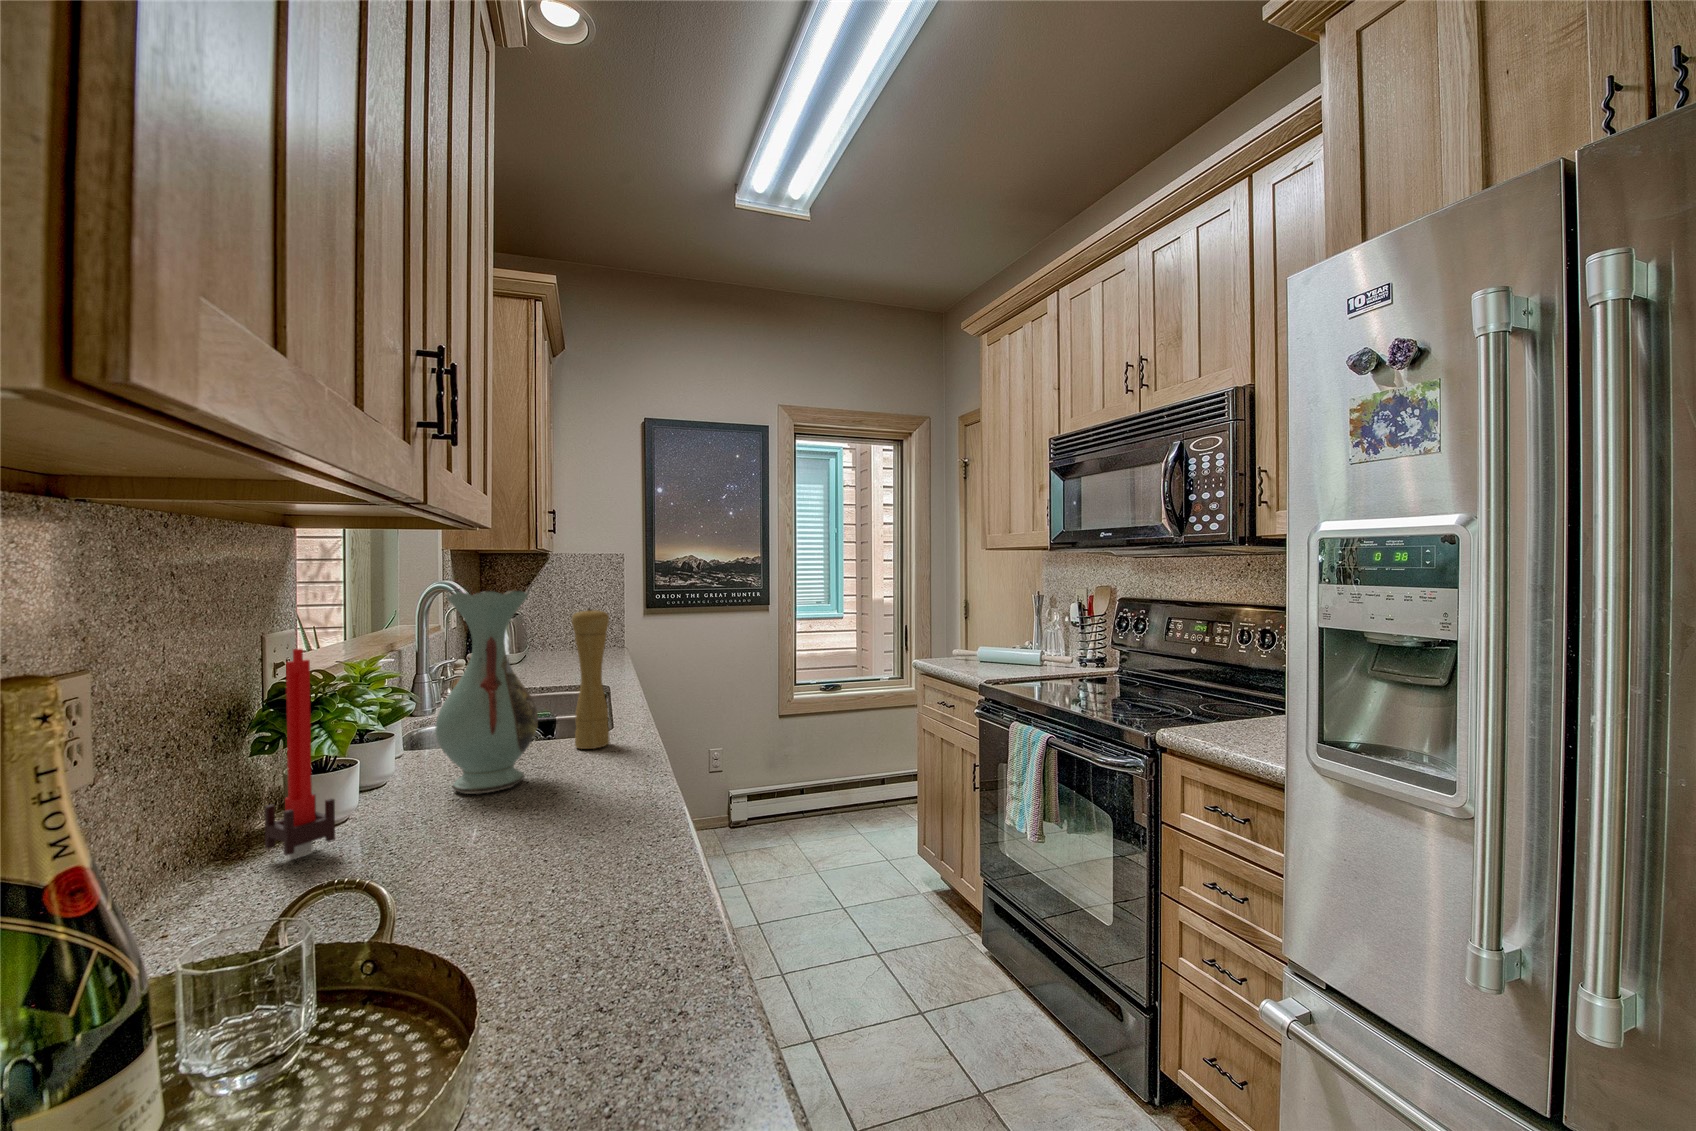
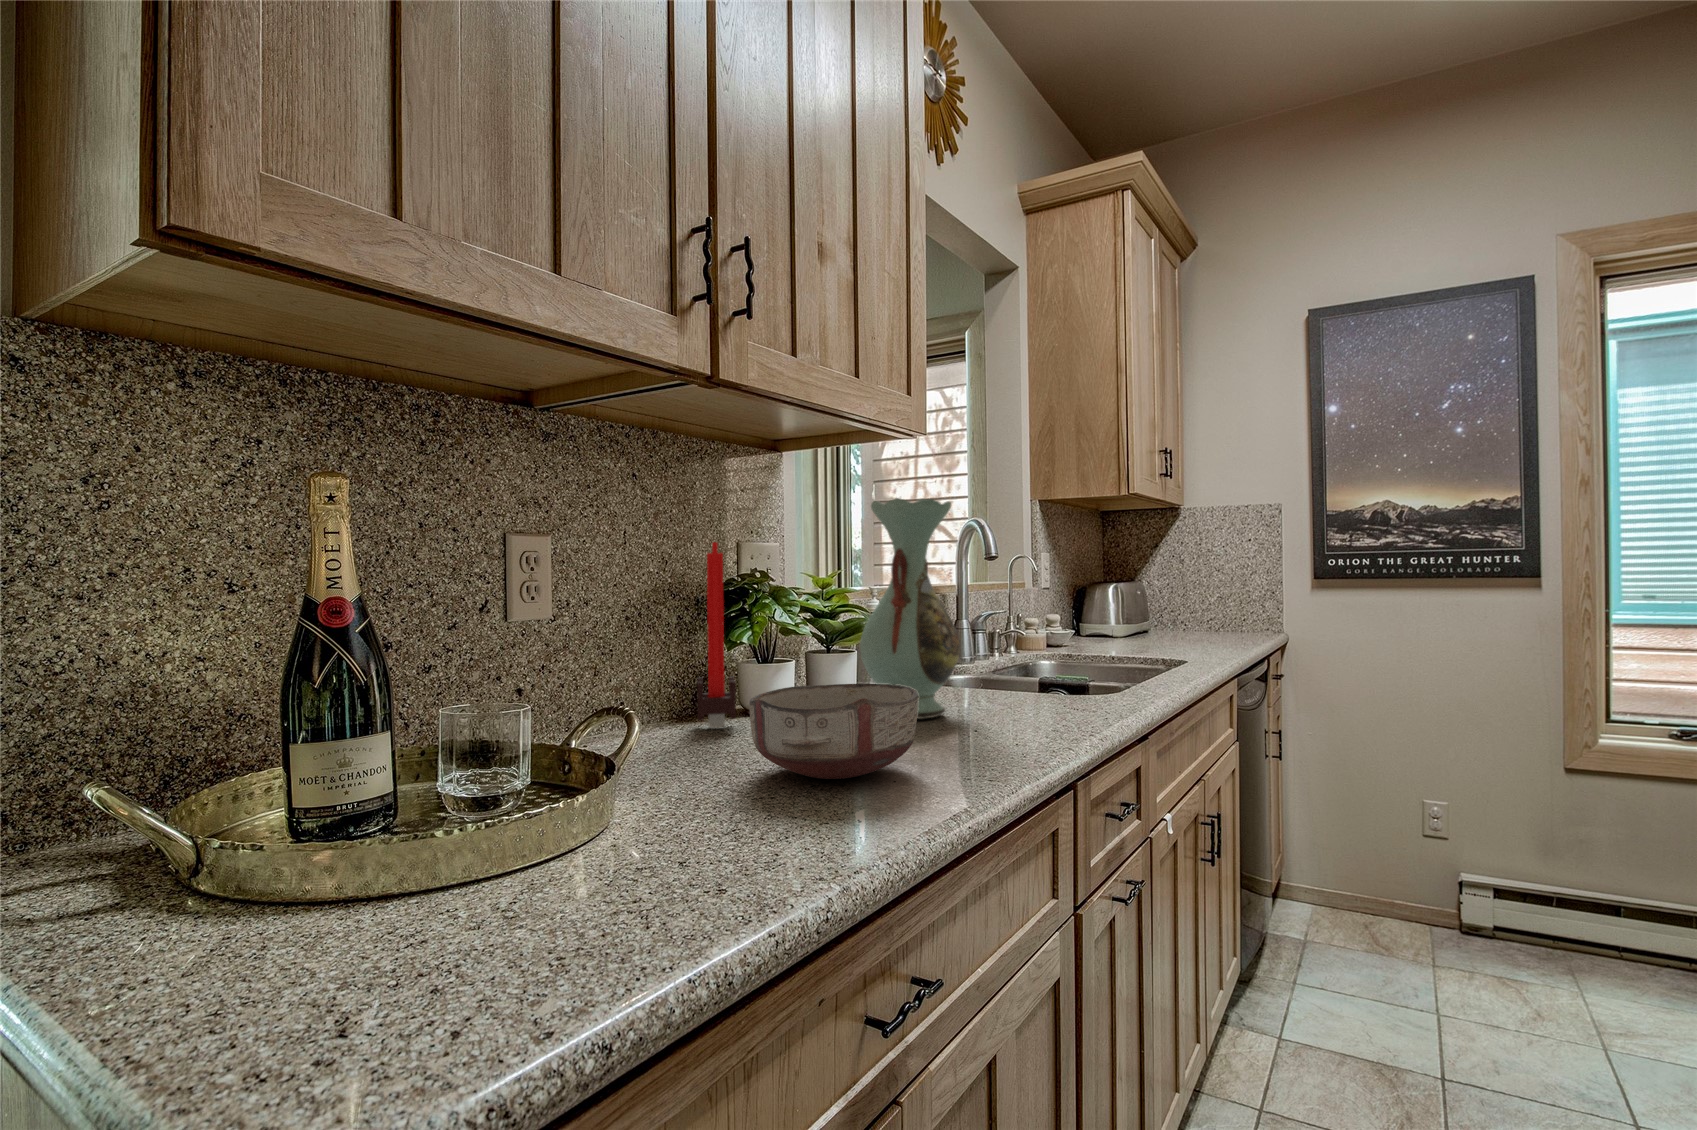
pepper mill: present [572,608,609,749] -> none [1035,533,1081,707]
ceramic bowl: none [459,769,624,874] -> present [749,684,919,779]

